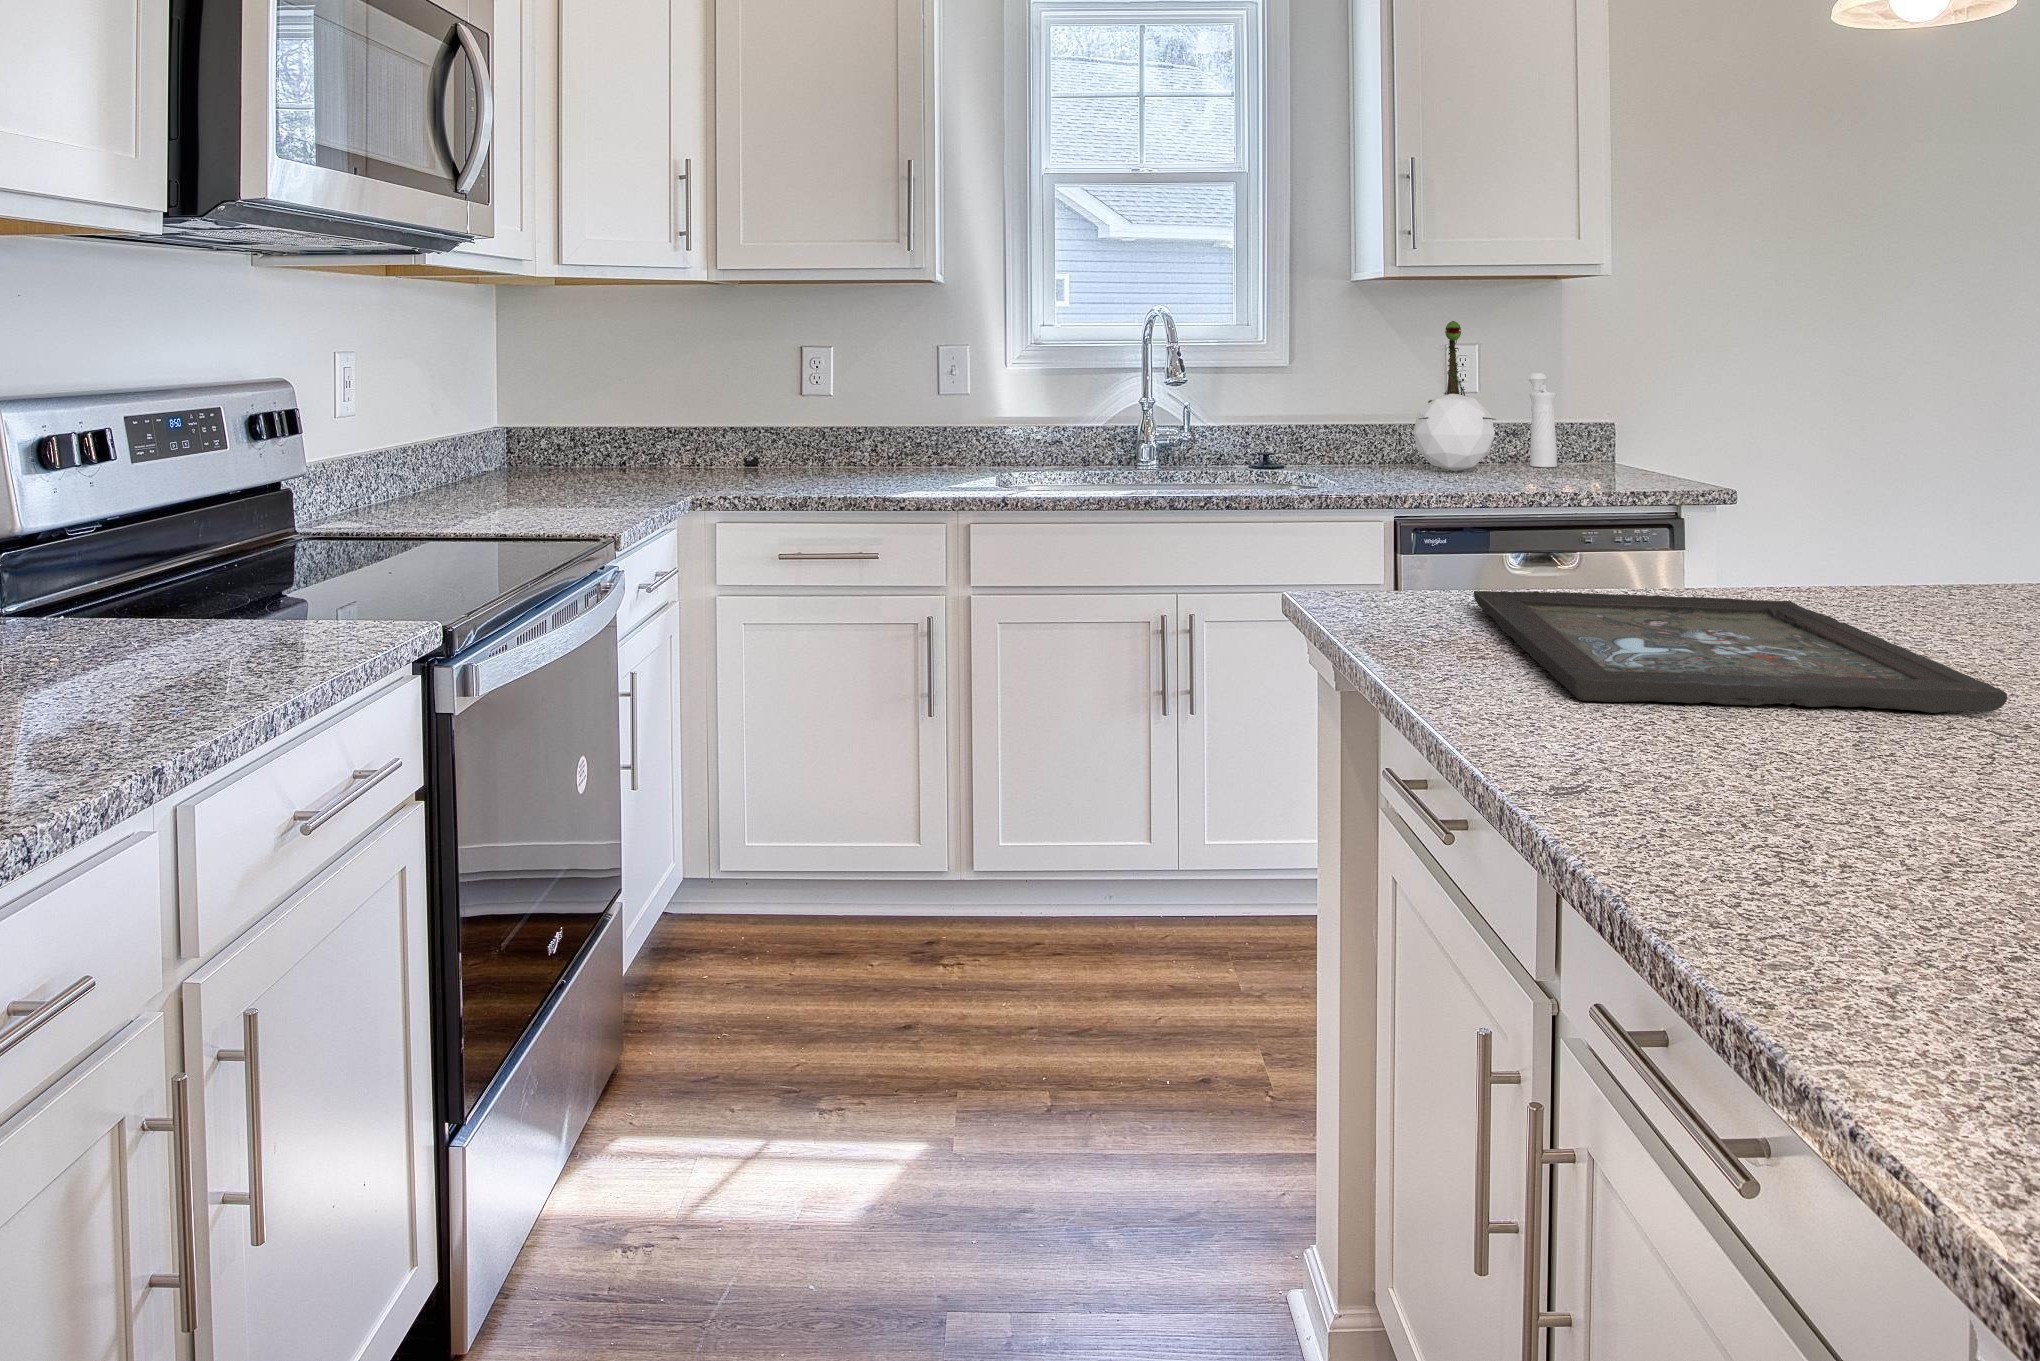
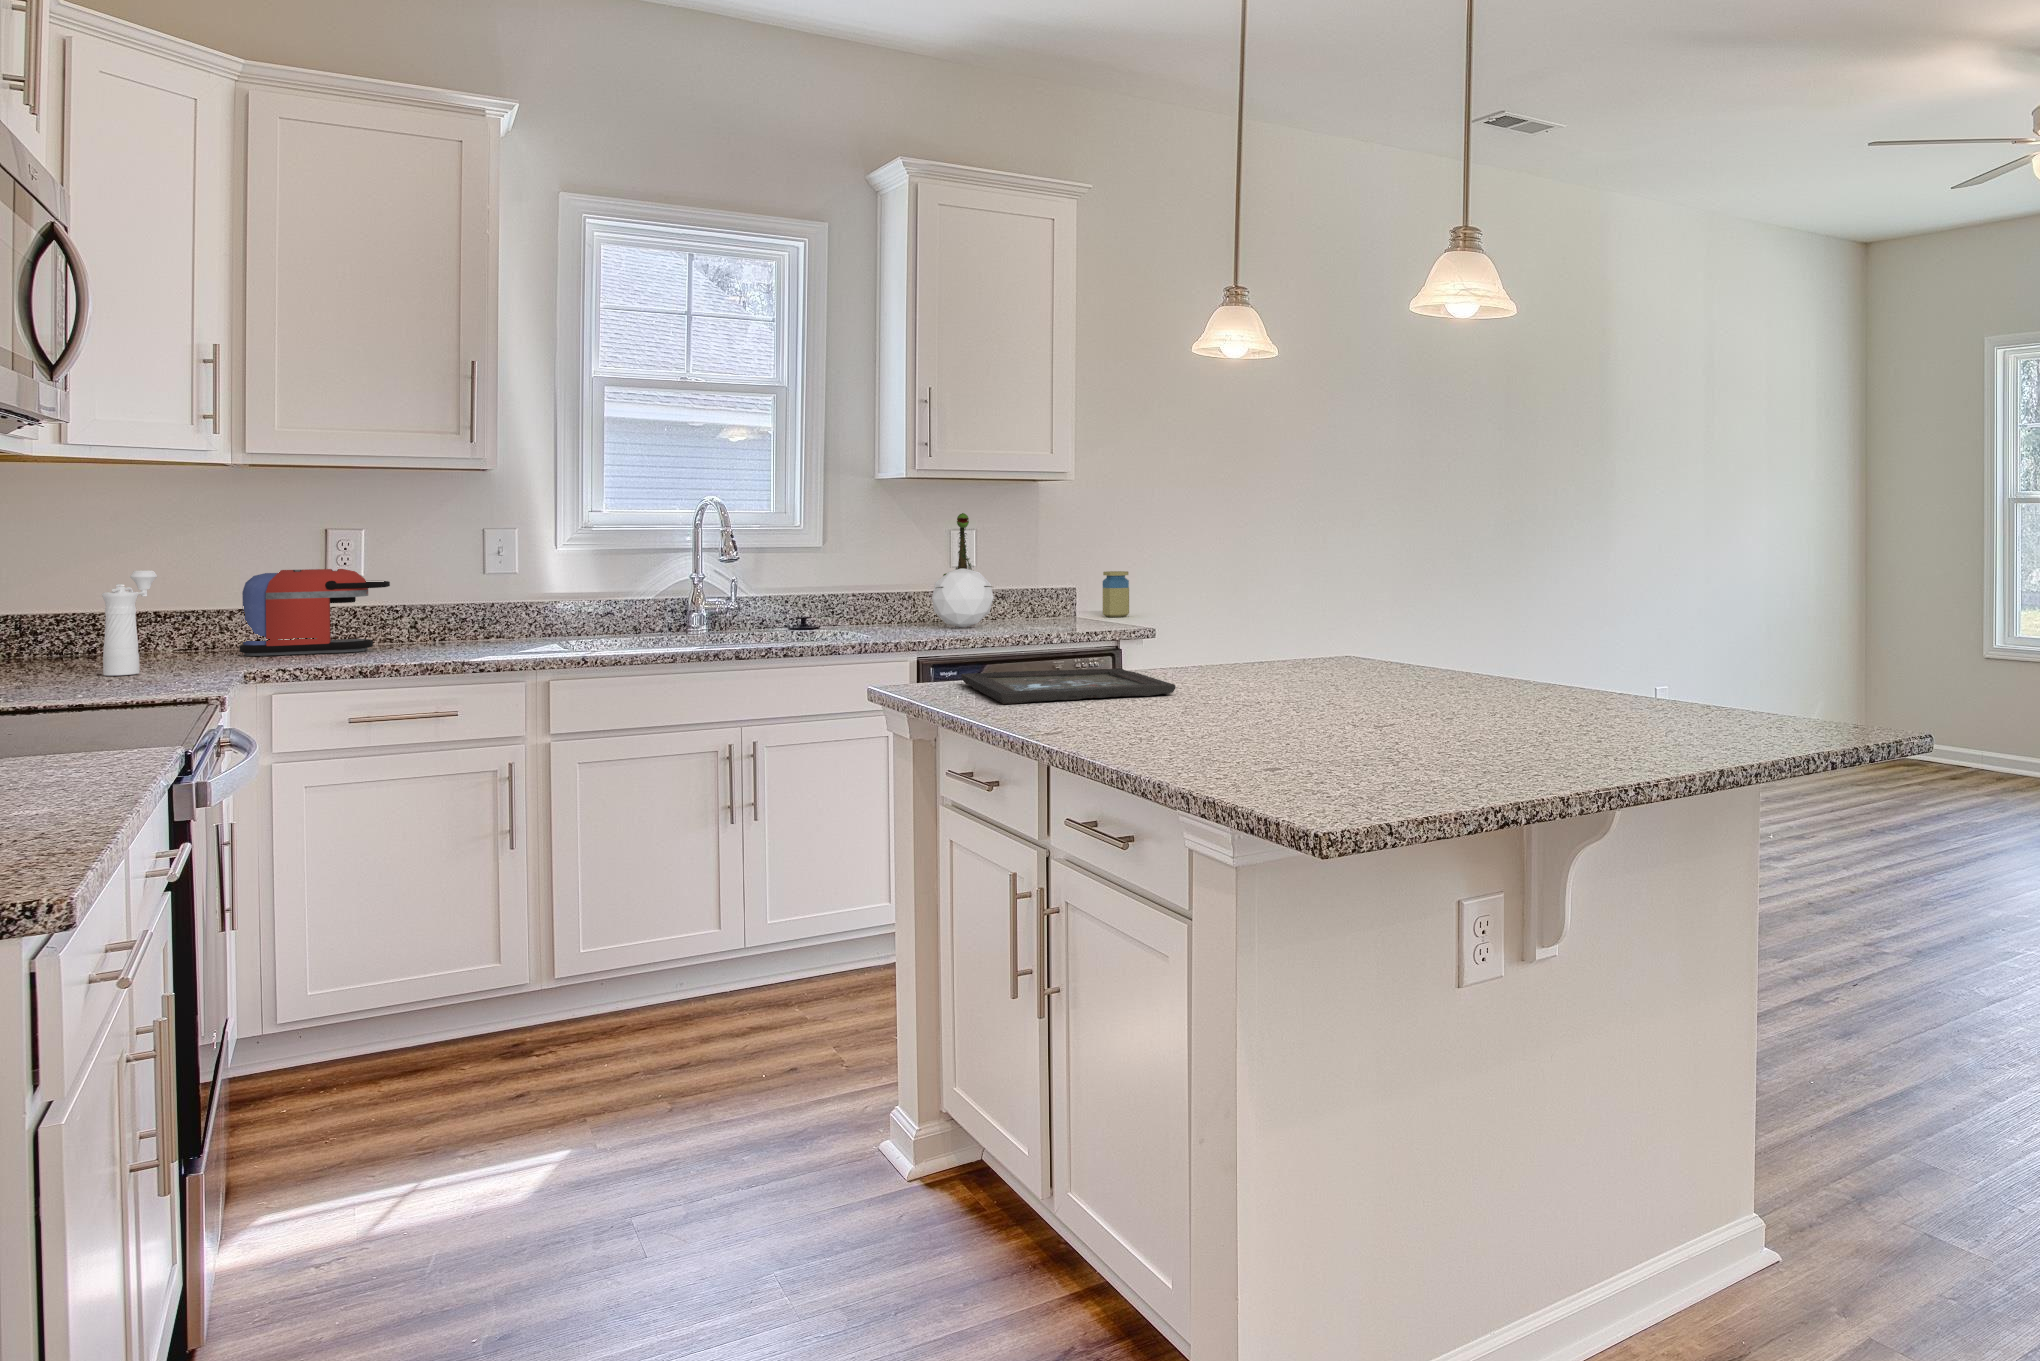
pepper mill: present [1528,373,1557,467] -> present [102,570,157,676]
coffee maker: none [732,387,854,474] -> present [239,569,390,656]
jar: none [1641,399,1680,462] -> present [1103,571,1129,617]

